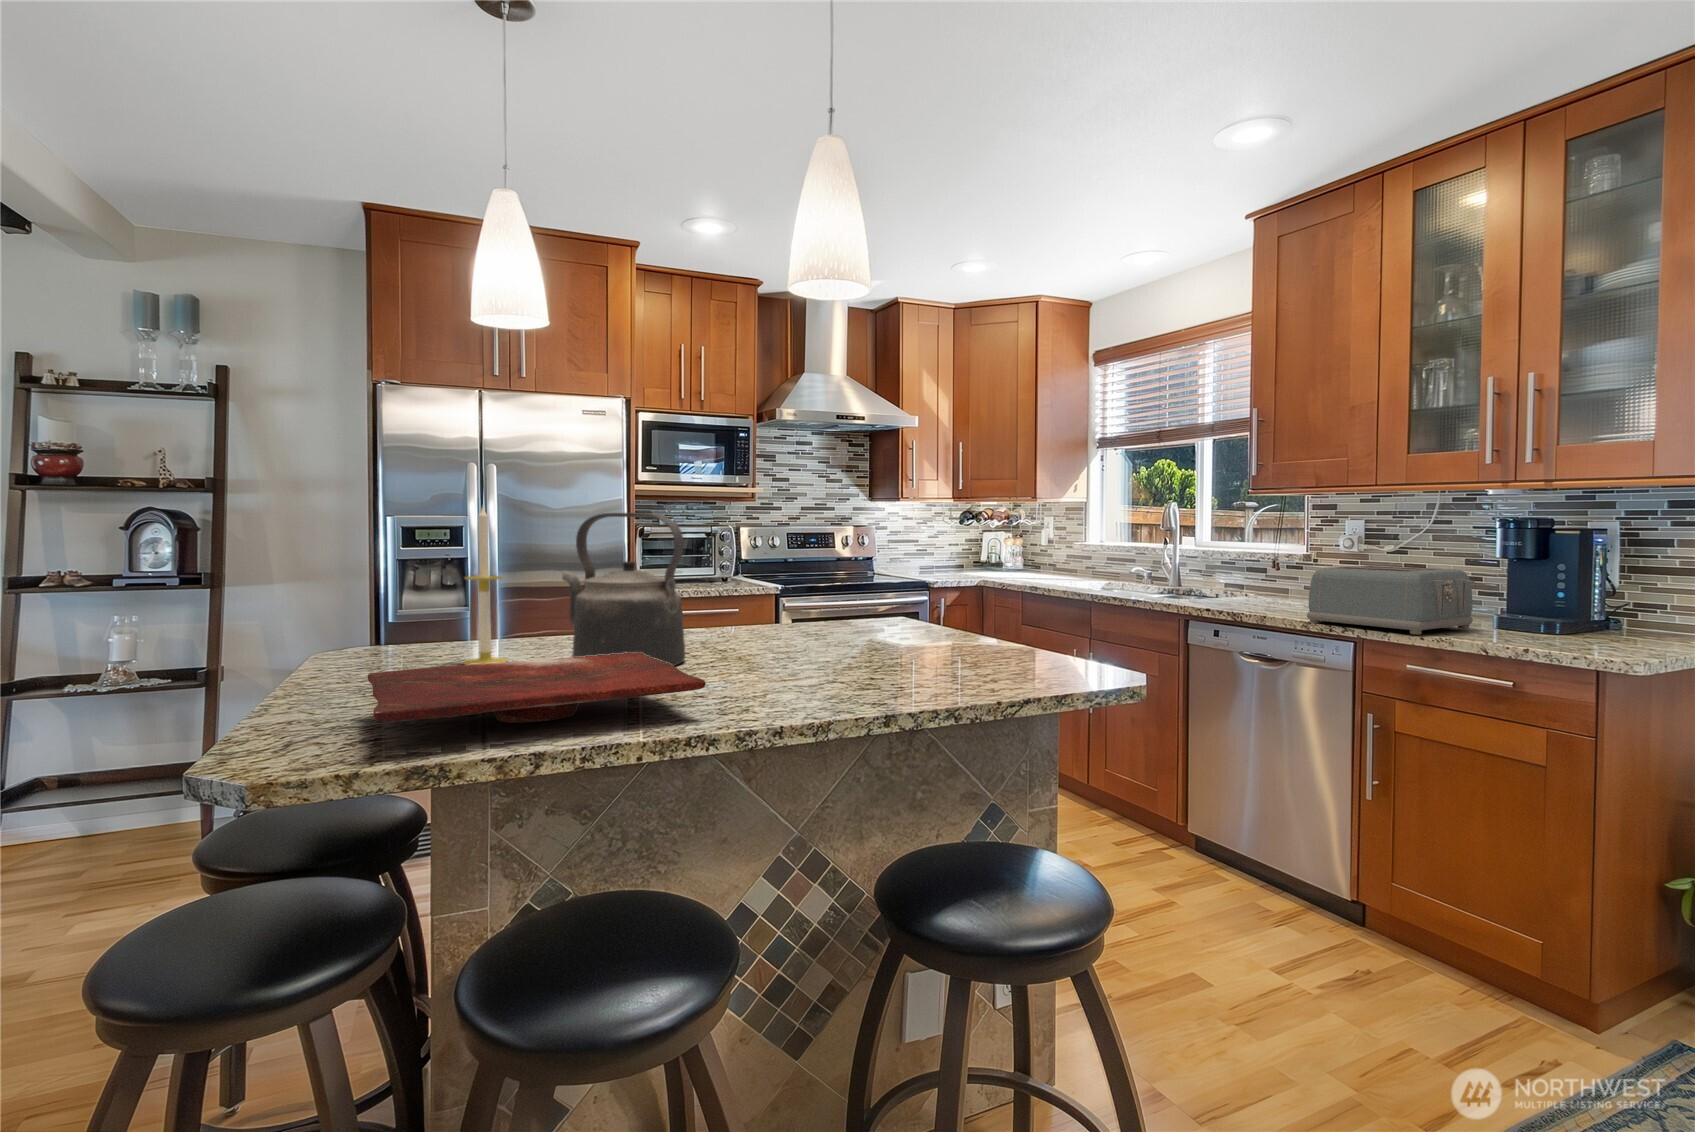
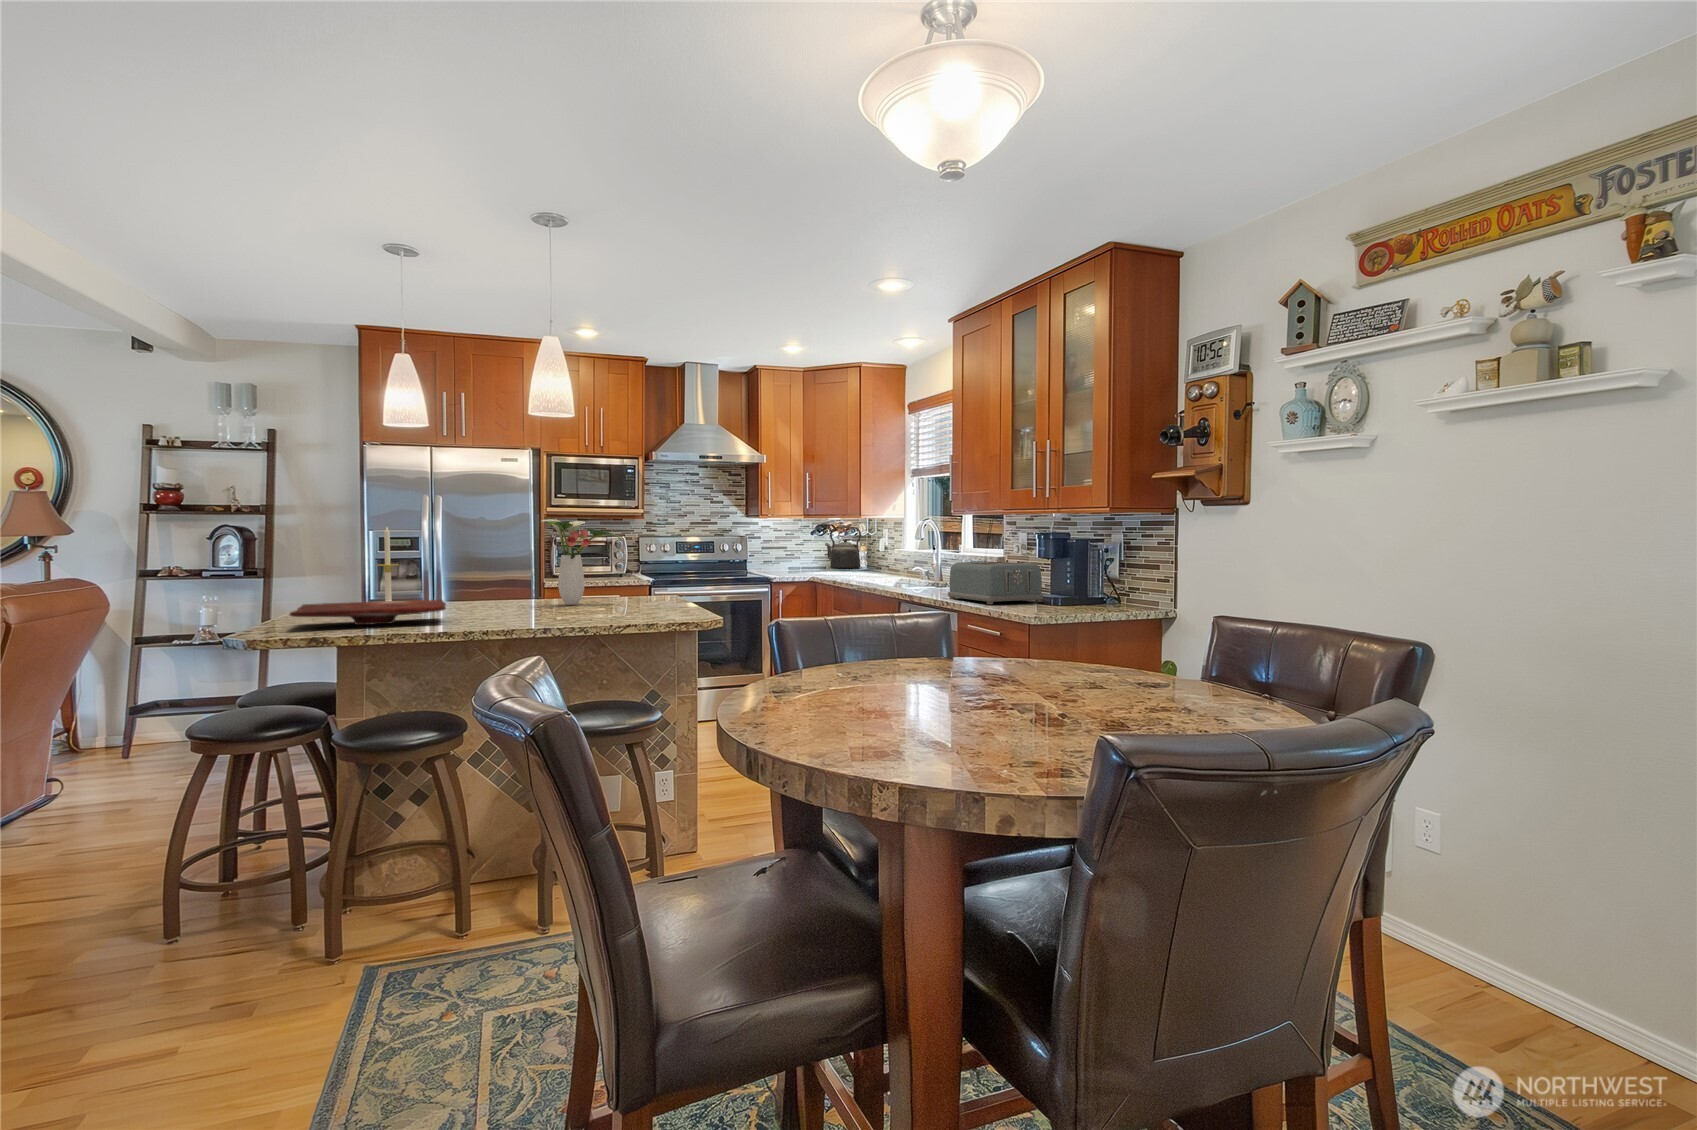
flower arrangement: none [735,494,870,643] -> present [542,518,622,605]
kettle: present [562,513,685,666] -> present [825,526,861,568]

